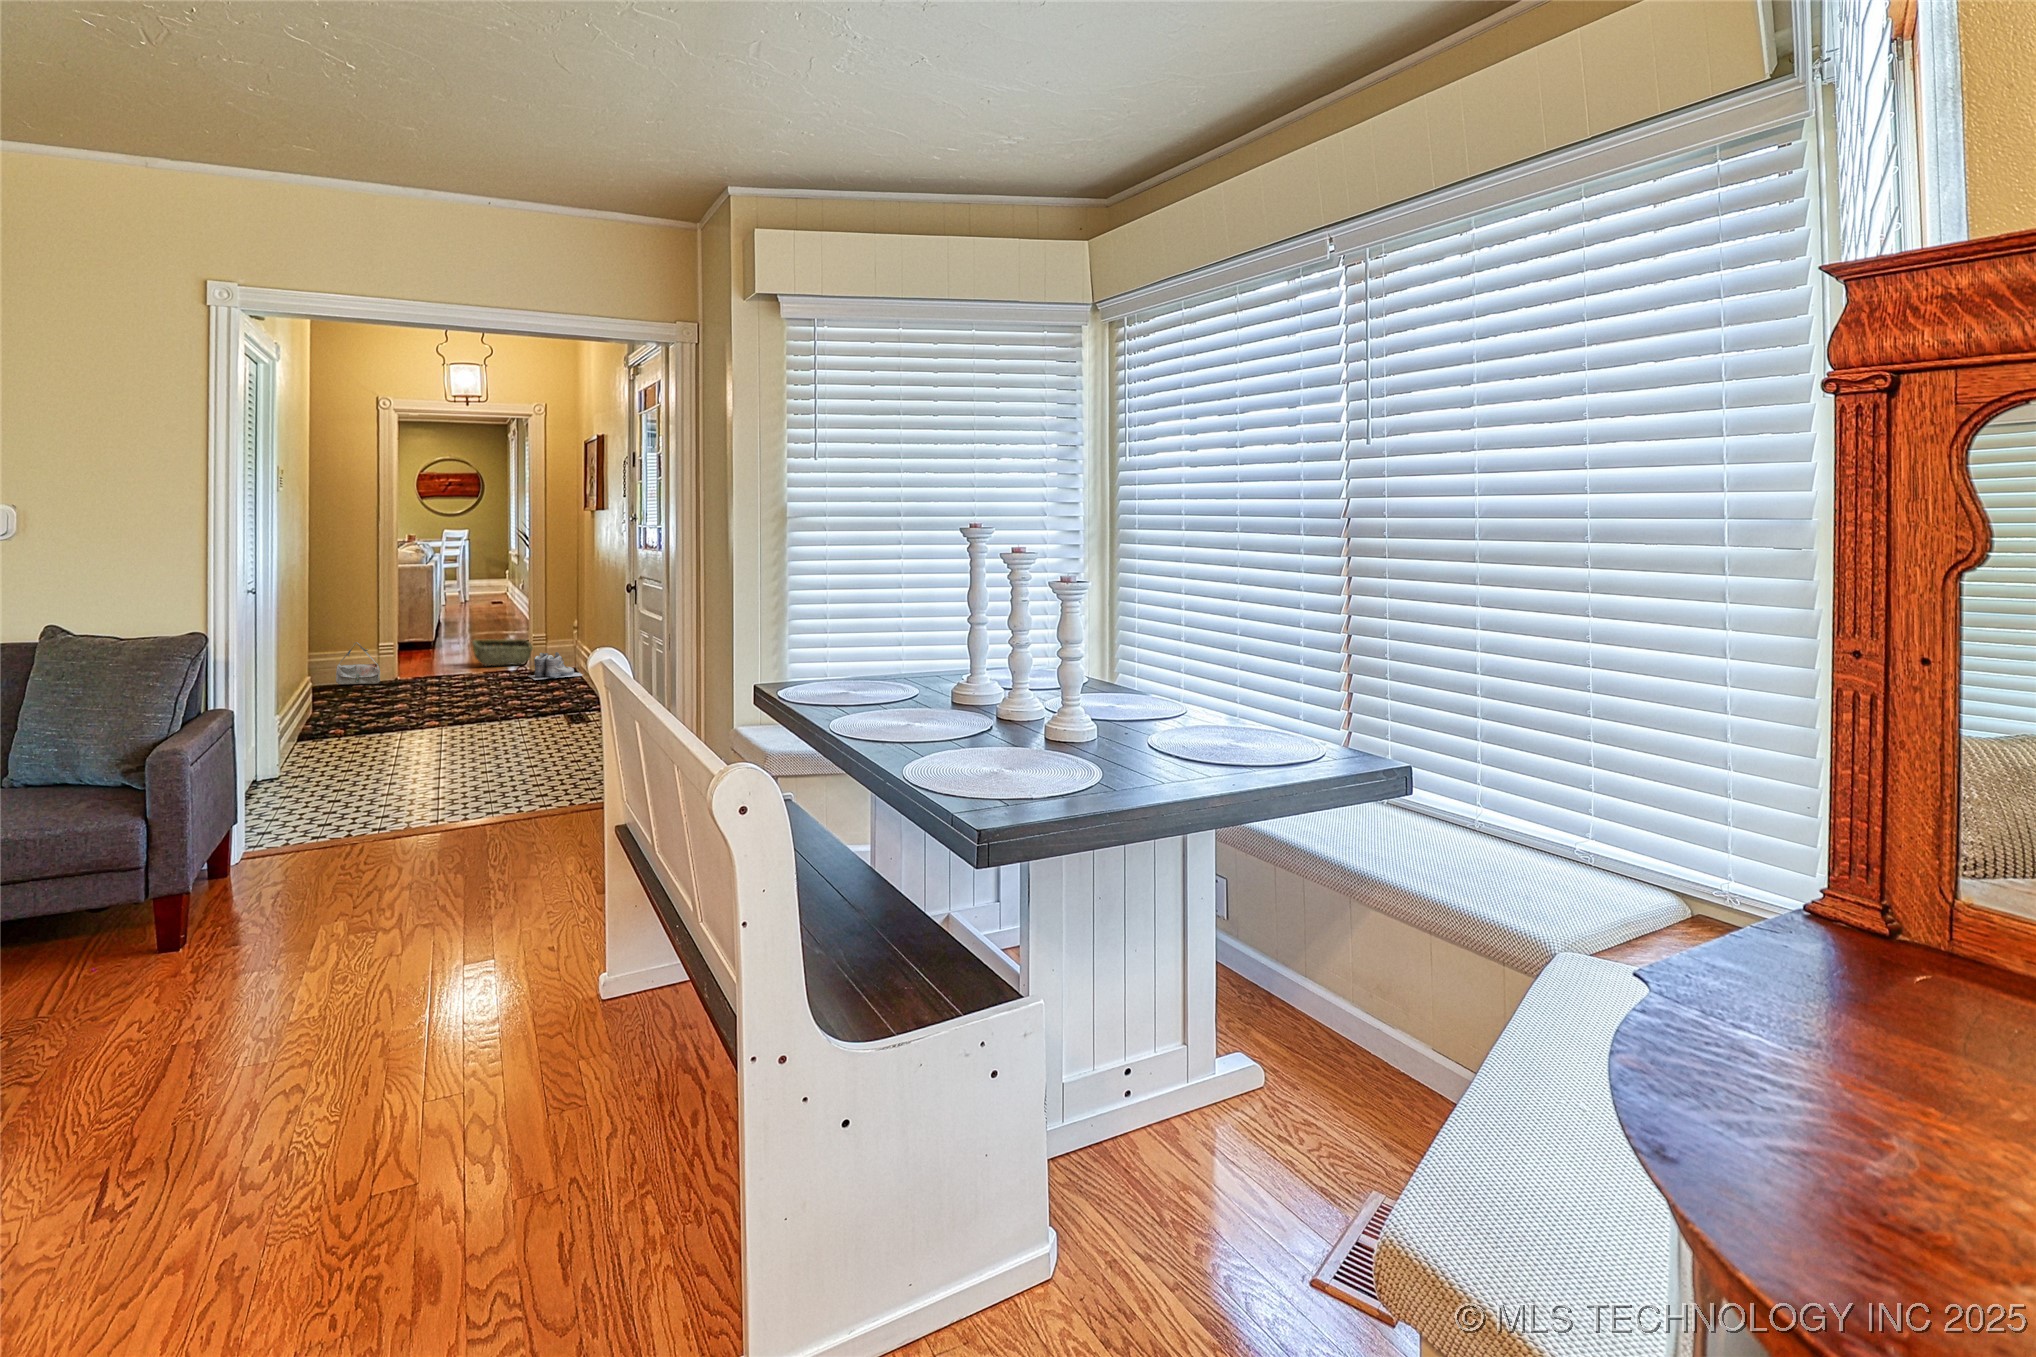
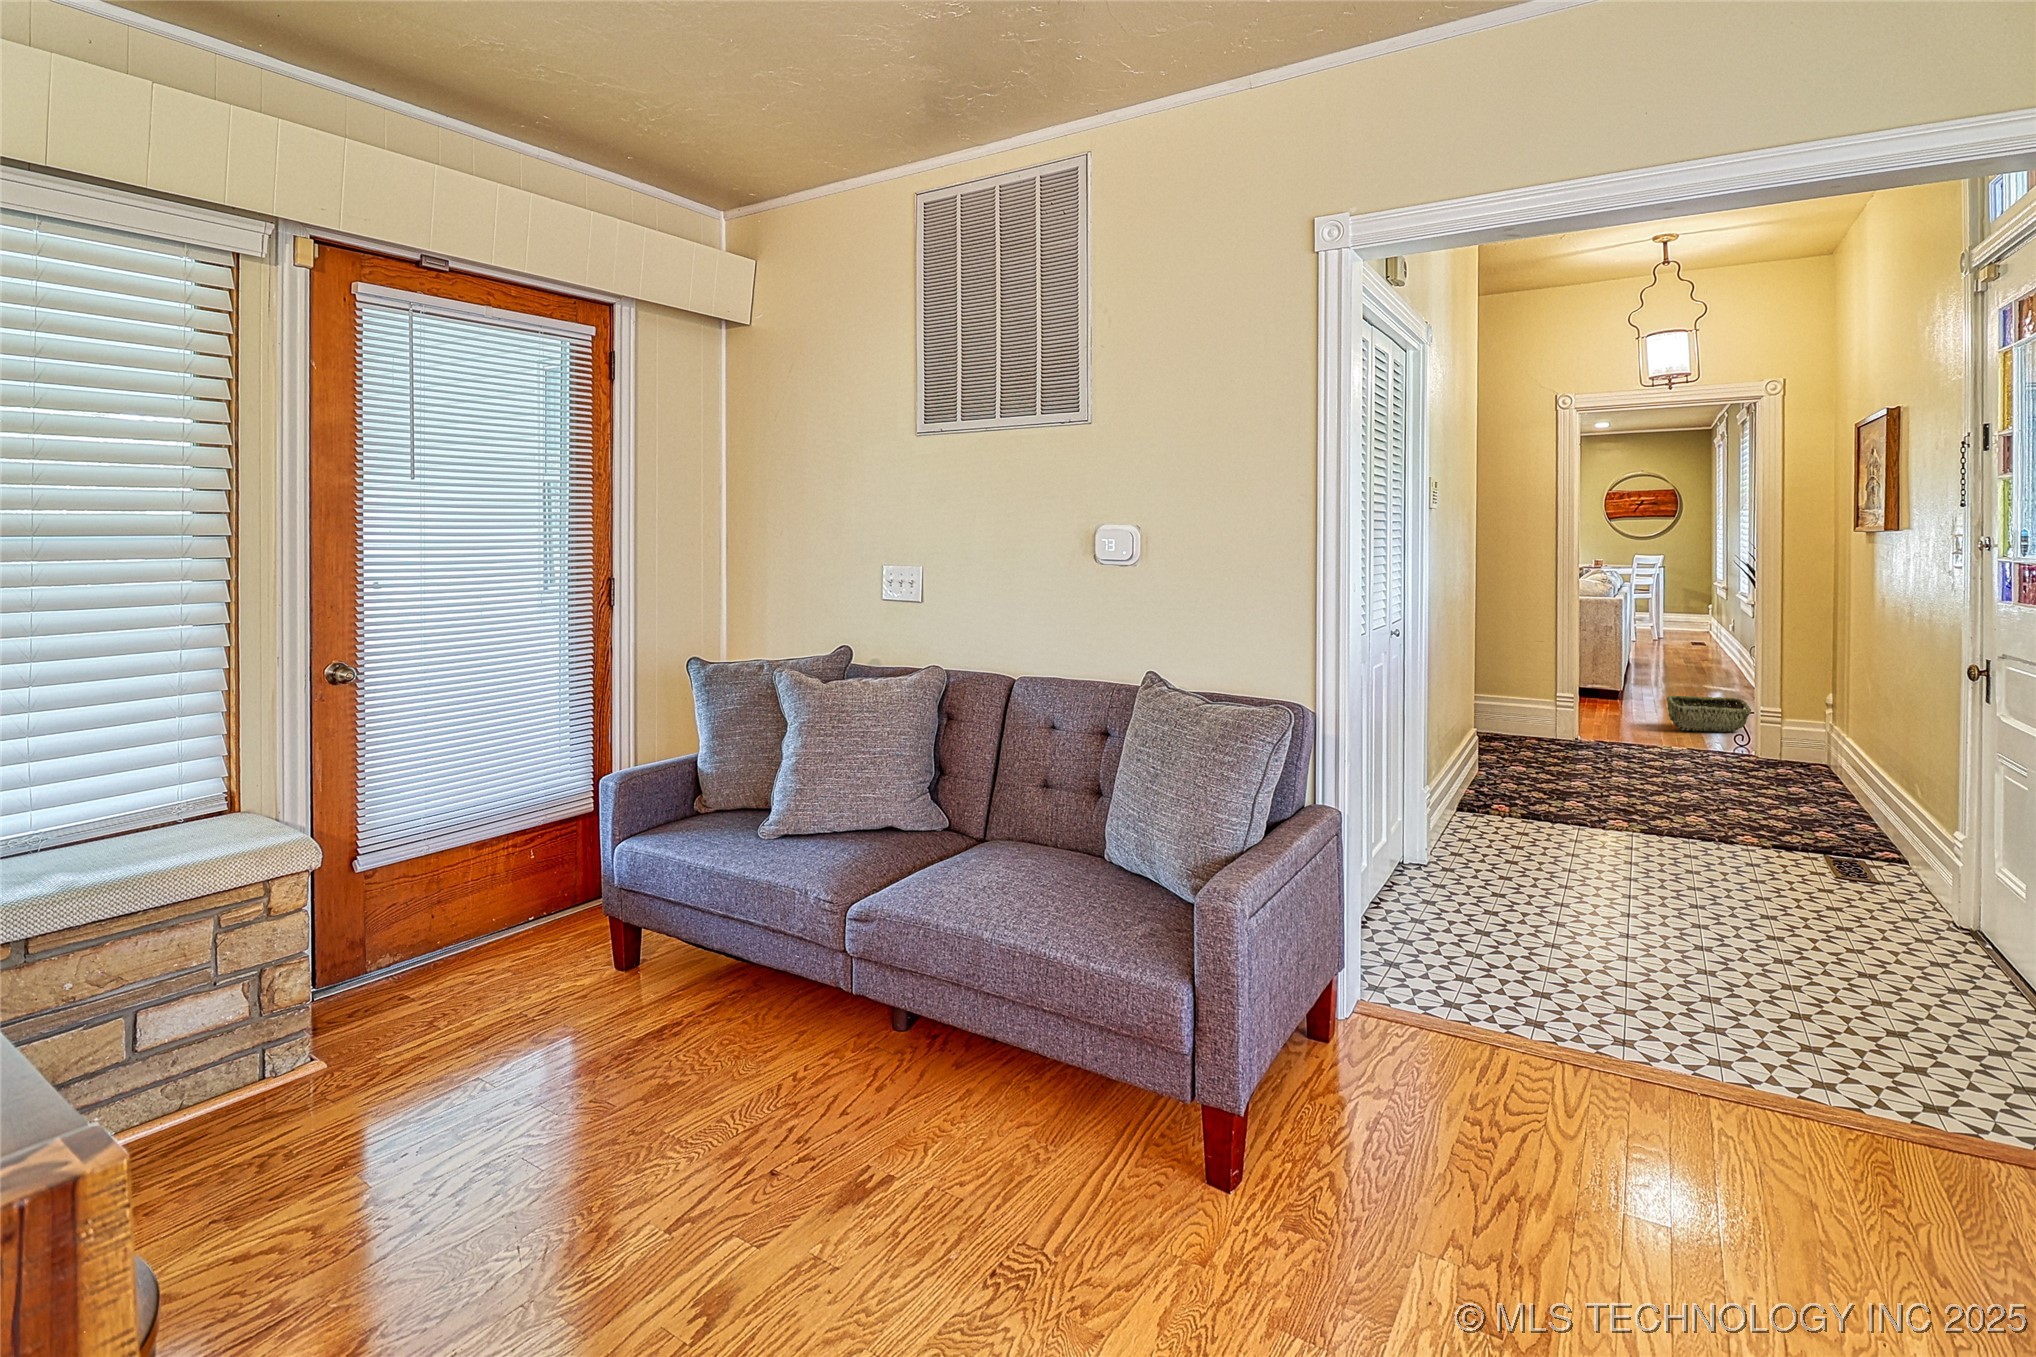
bag: present [336,642,380,684] -> none [1507,695,1556,744]
boots: present [529,652,582,680] -> none [1742,722,1832,759]

